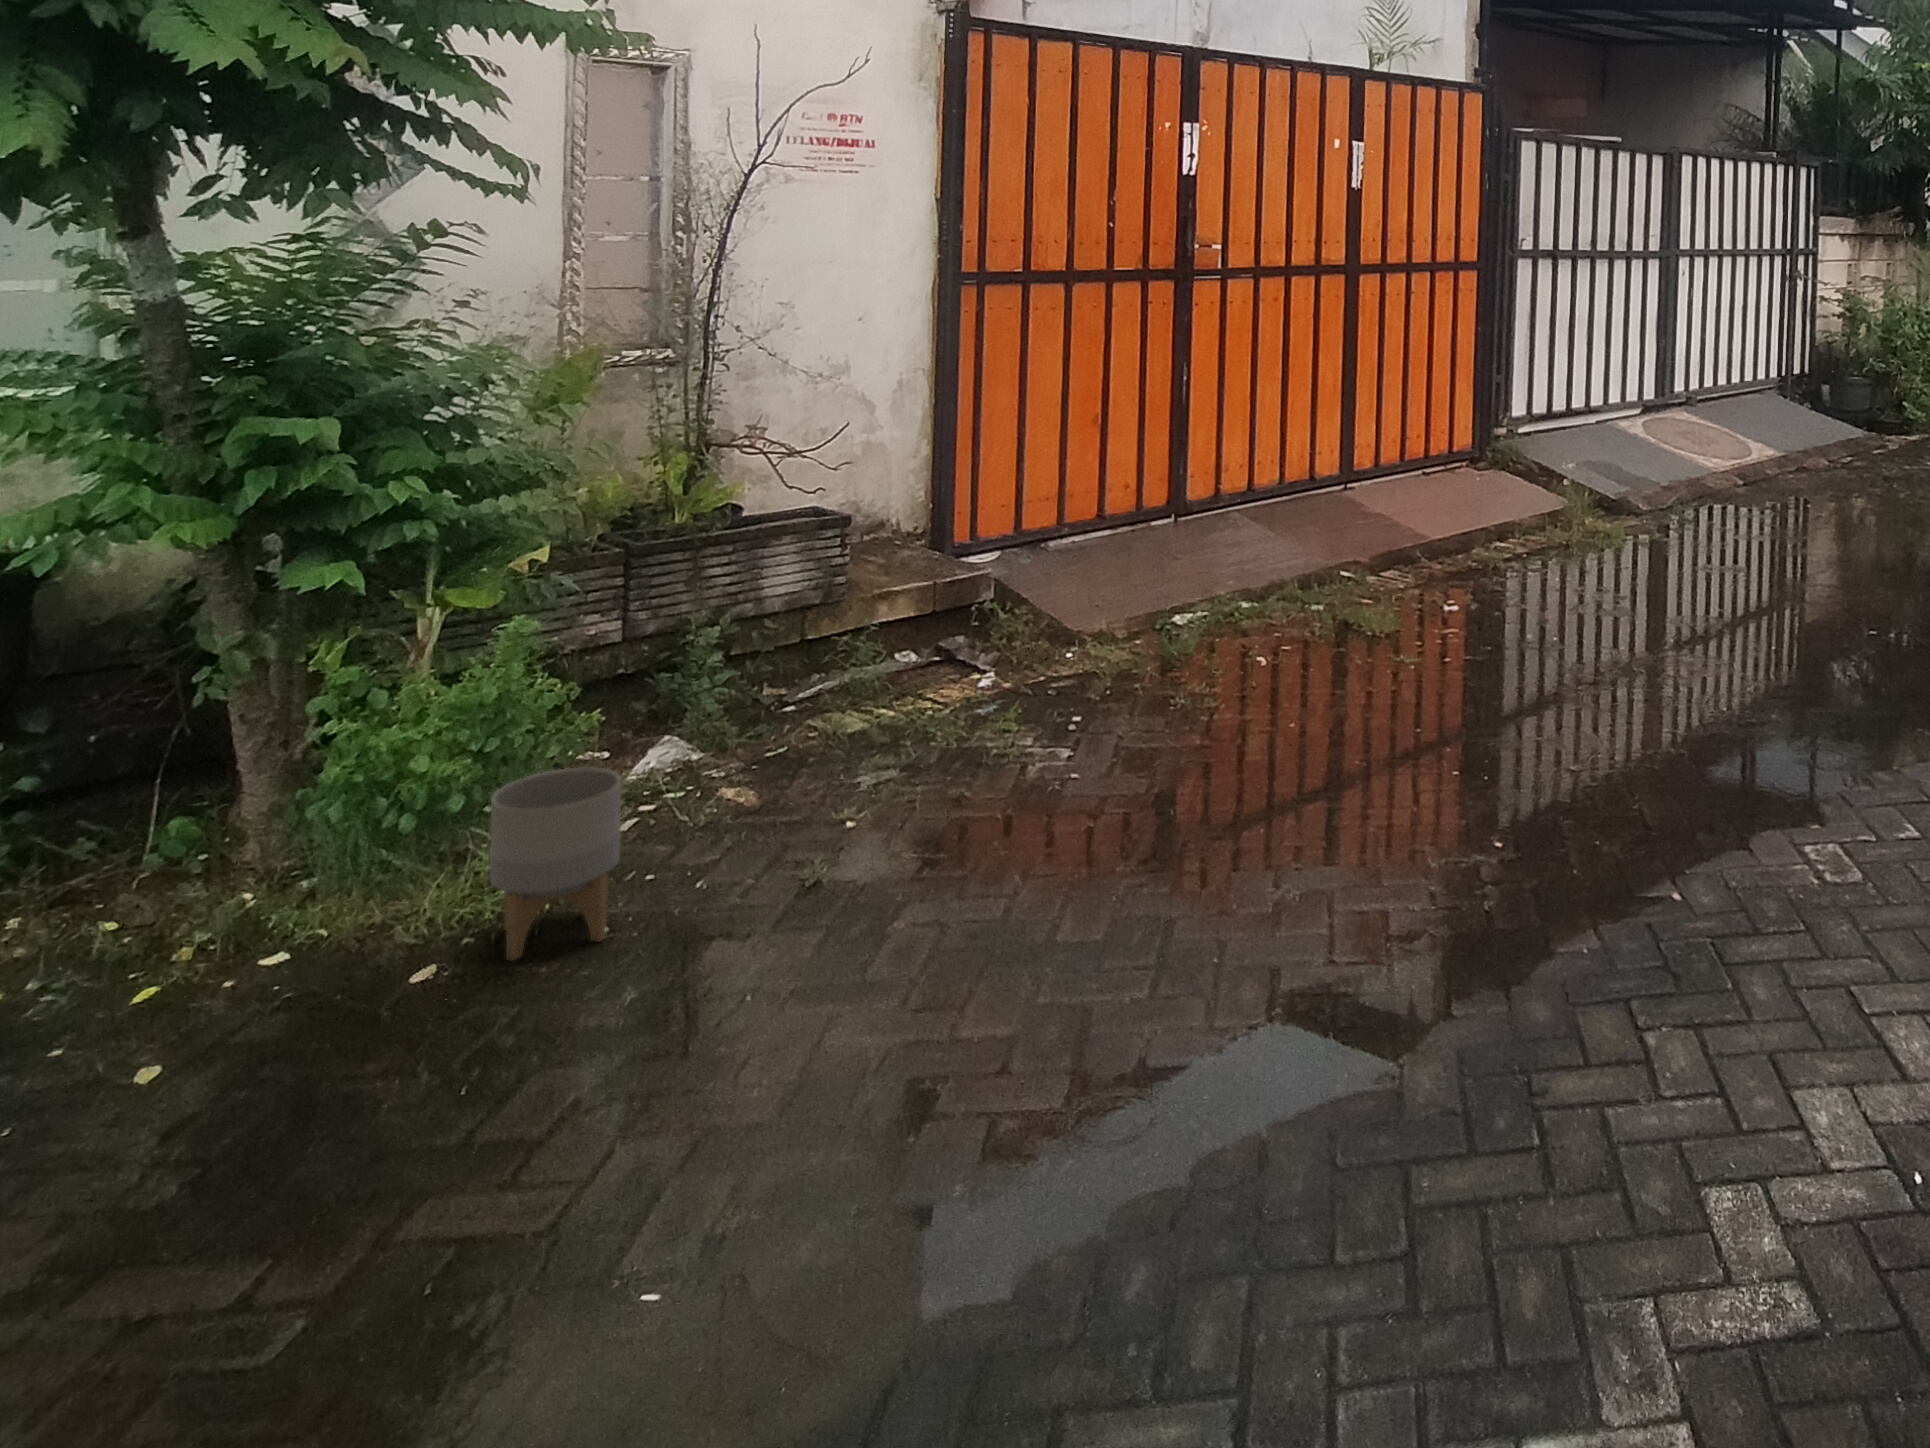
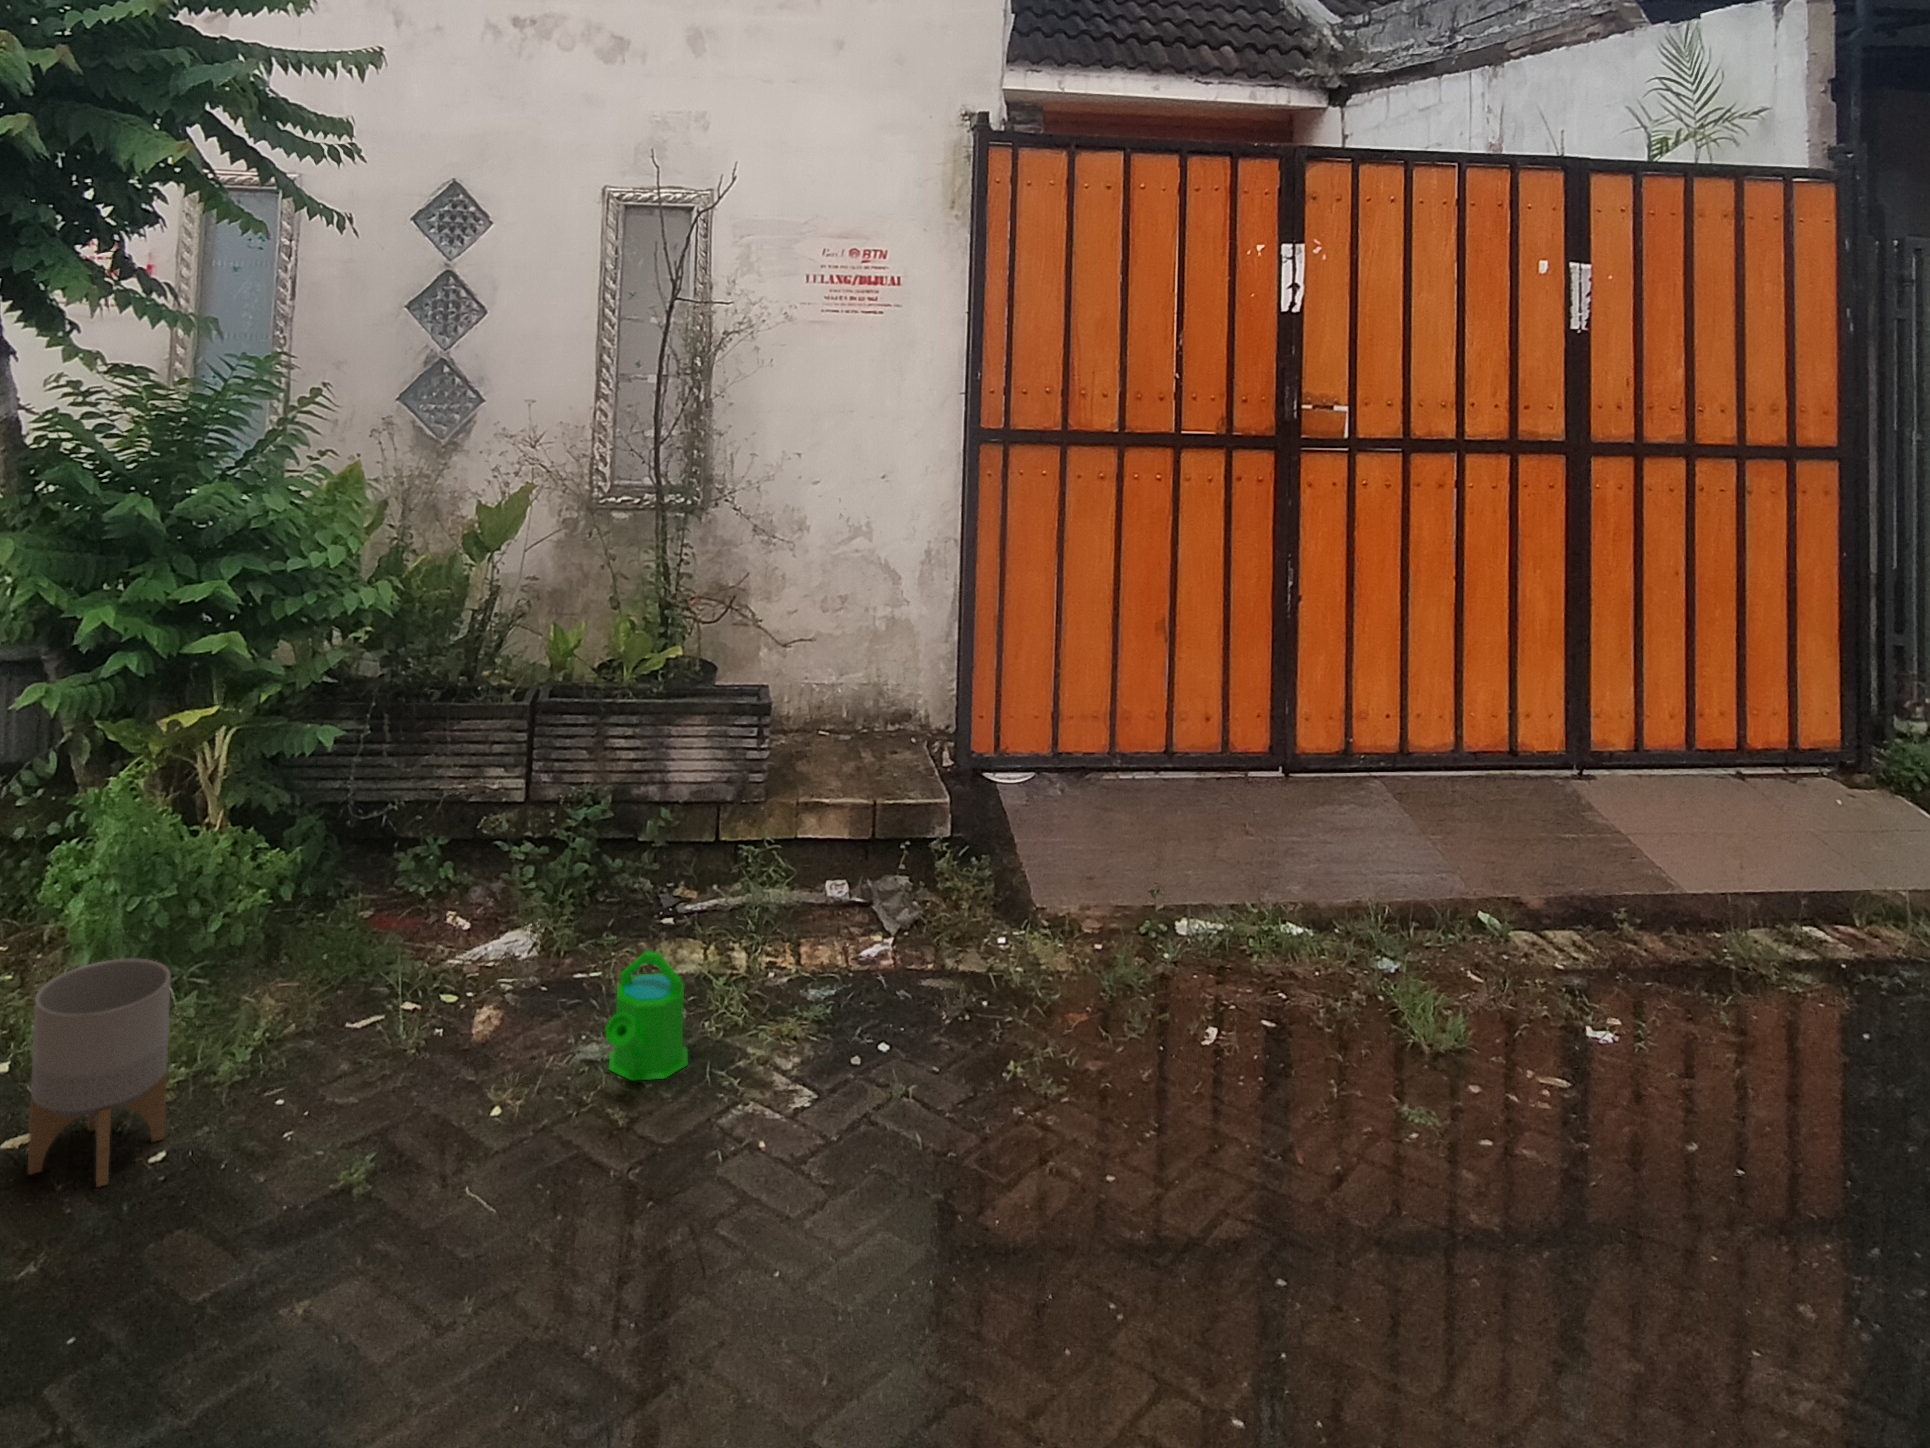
watering can: none [892,681,963,775] -> present [605,951,688,1080]

